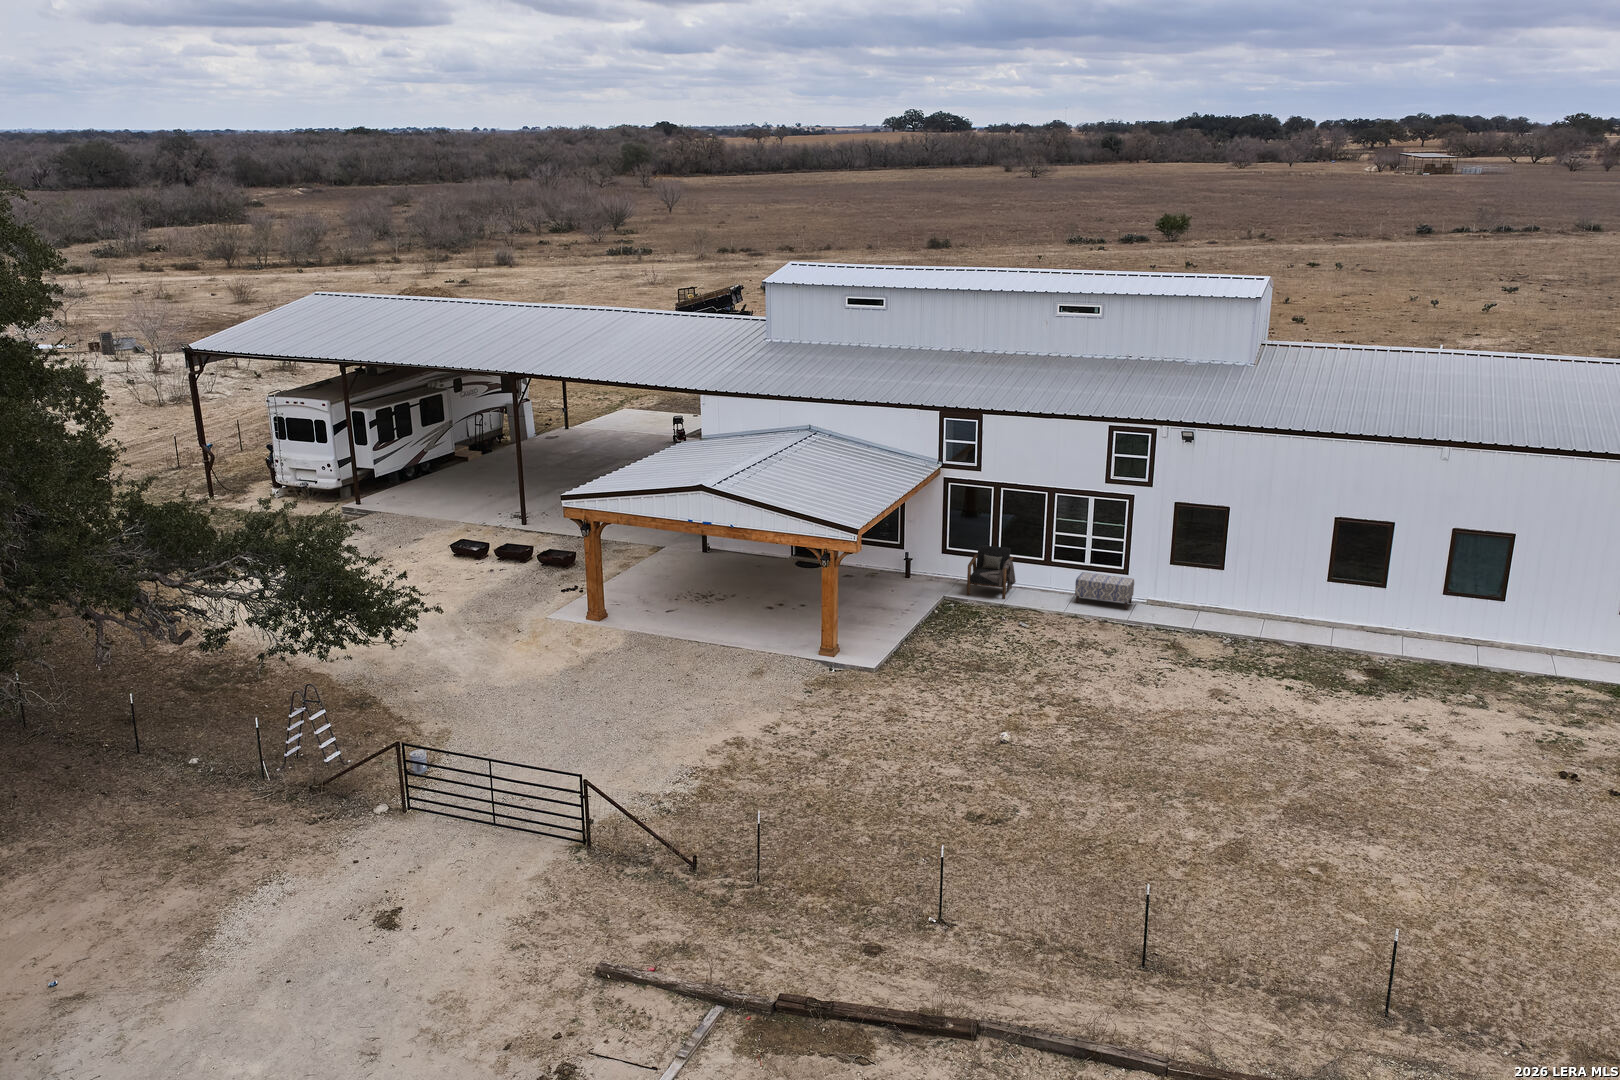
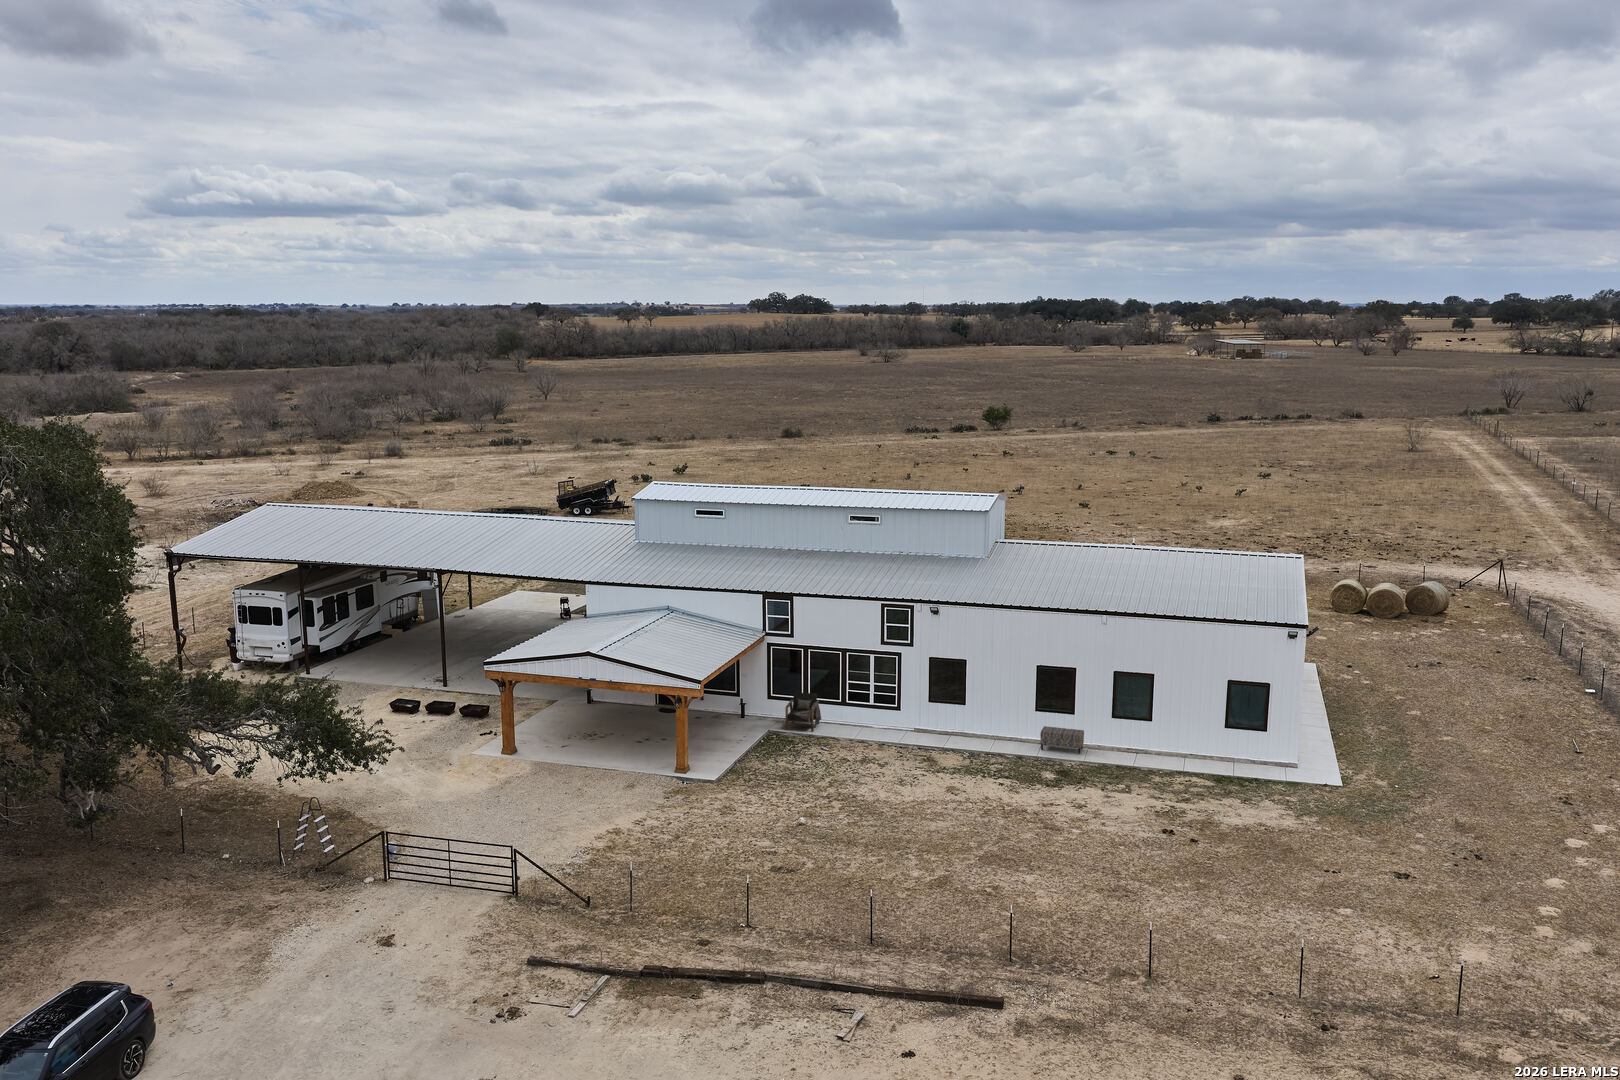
bench: present [1075,572,1134,610] -> present [1040,726,1084,754]

